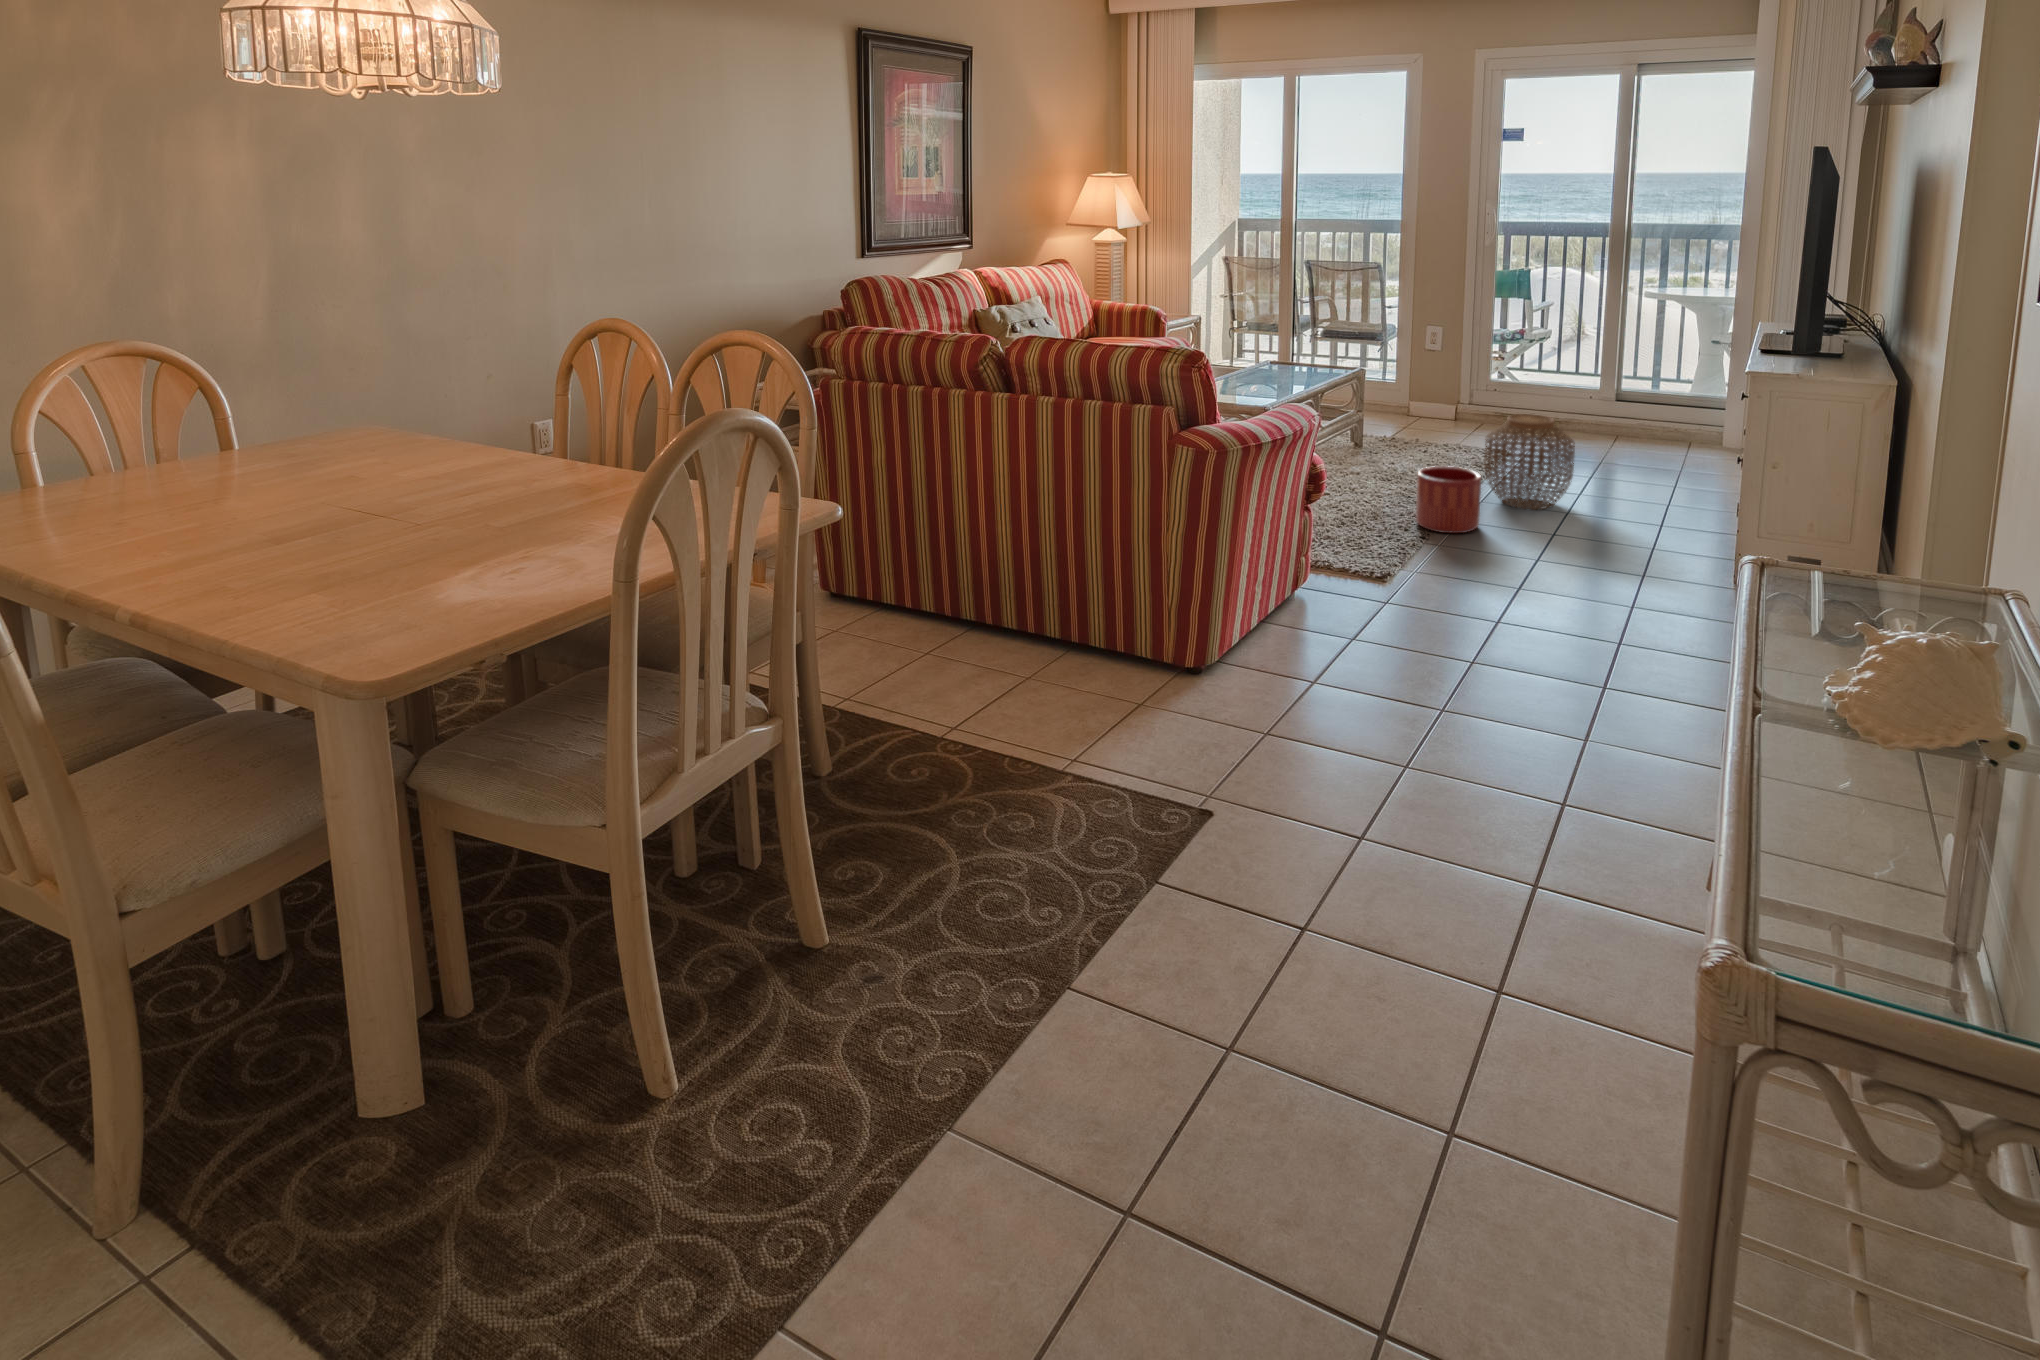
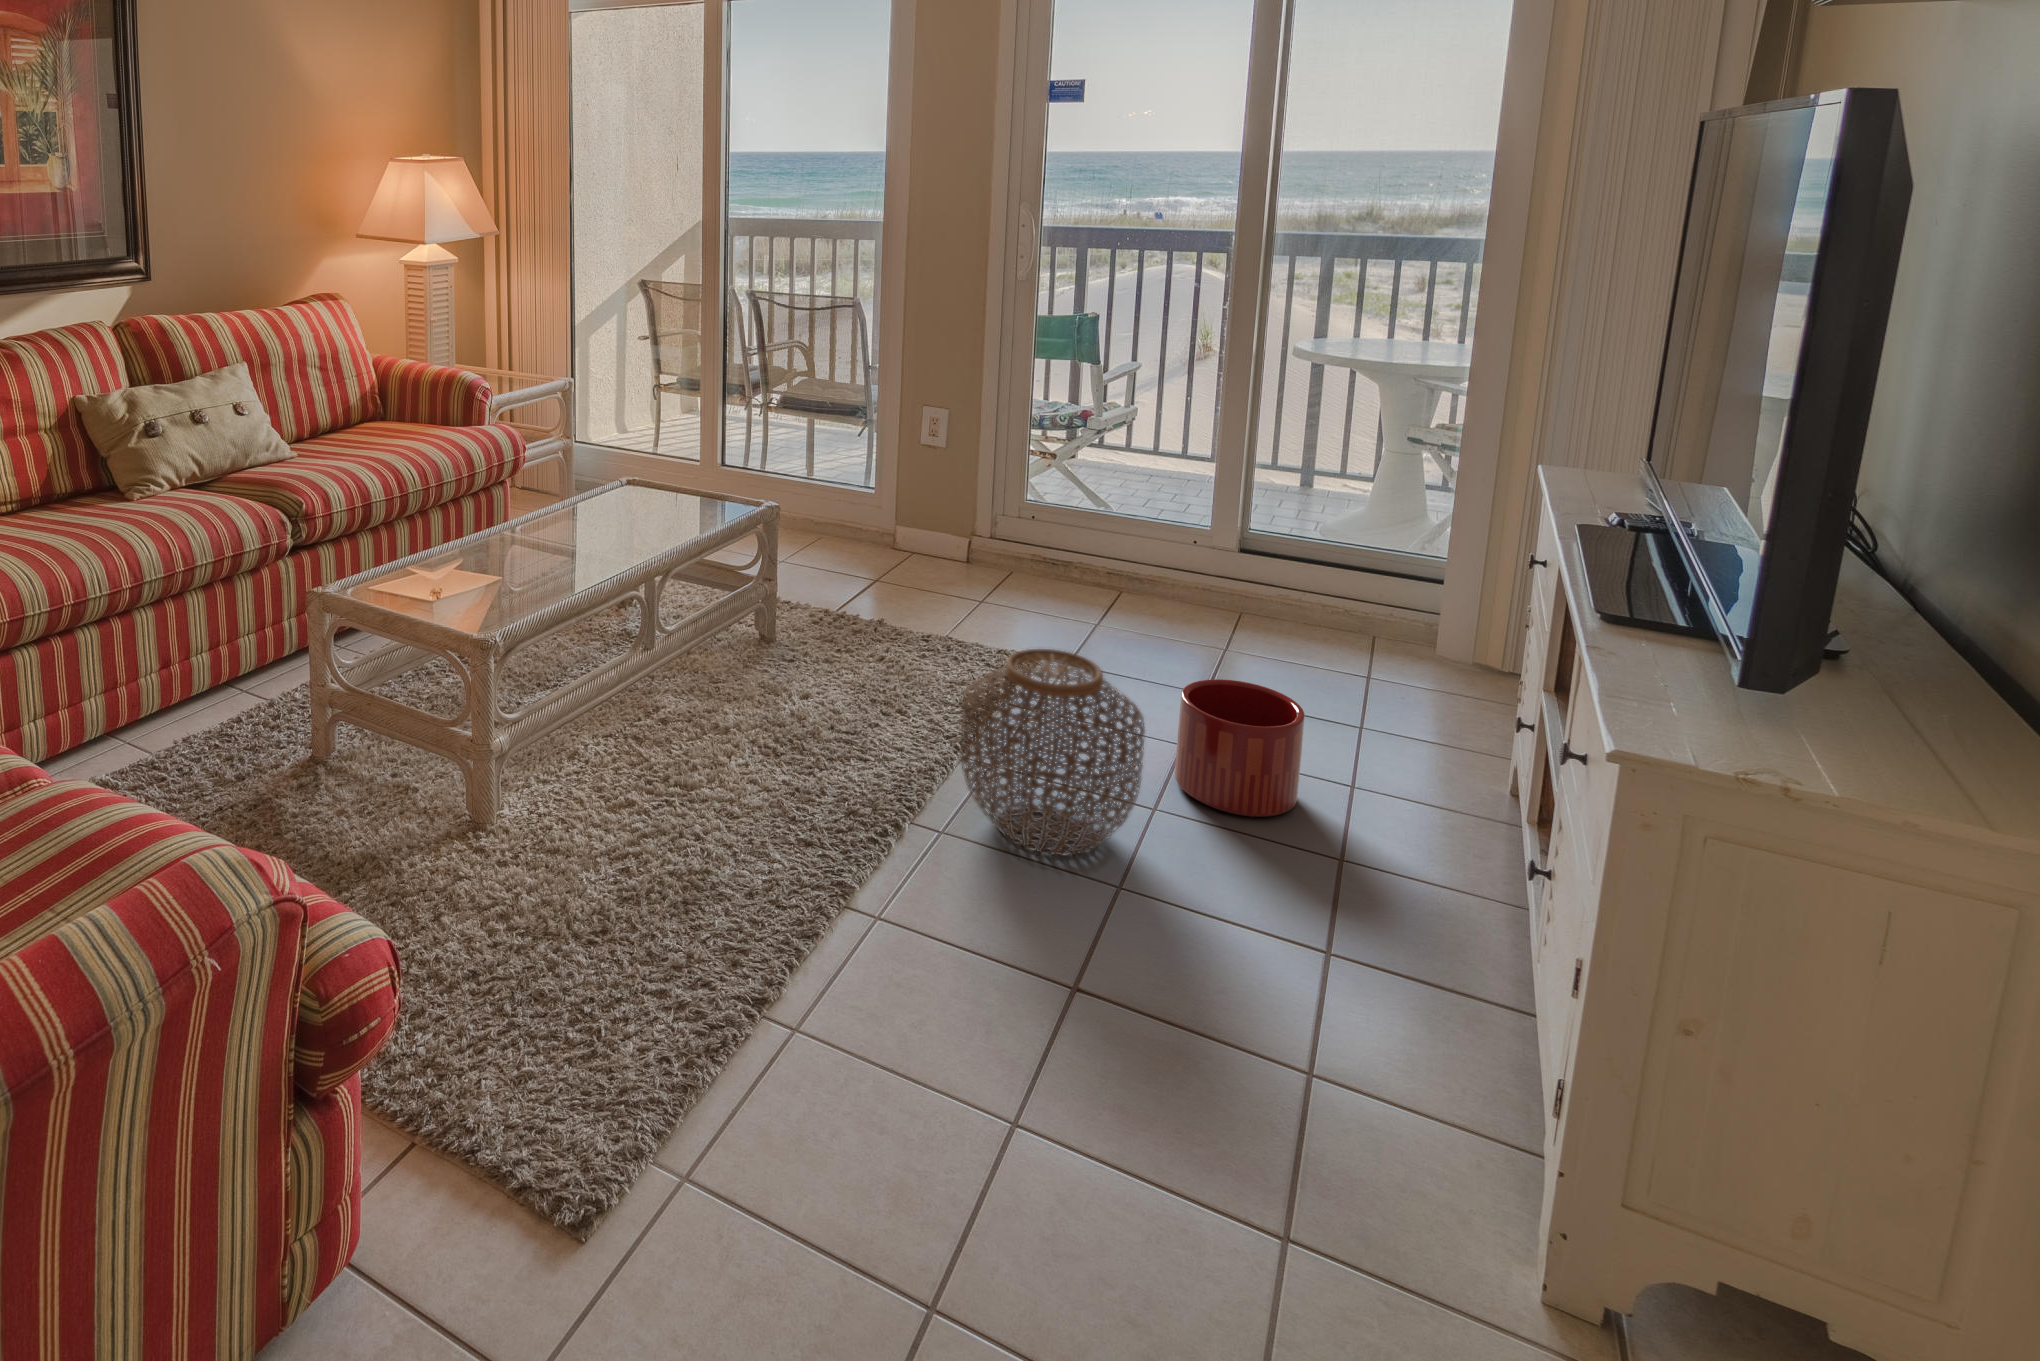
planter: present [1416,466,1481,533] -> present [1175,679,1305,817]

